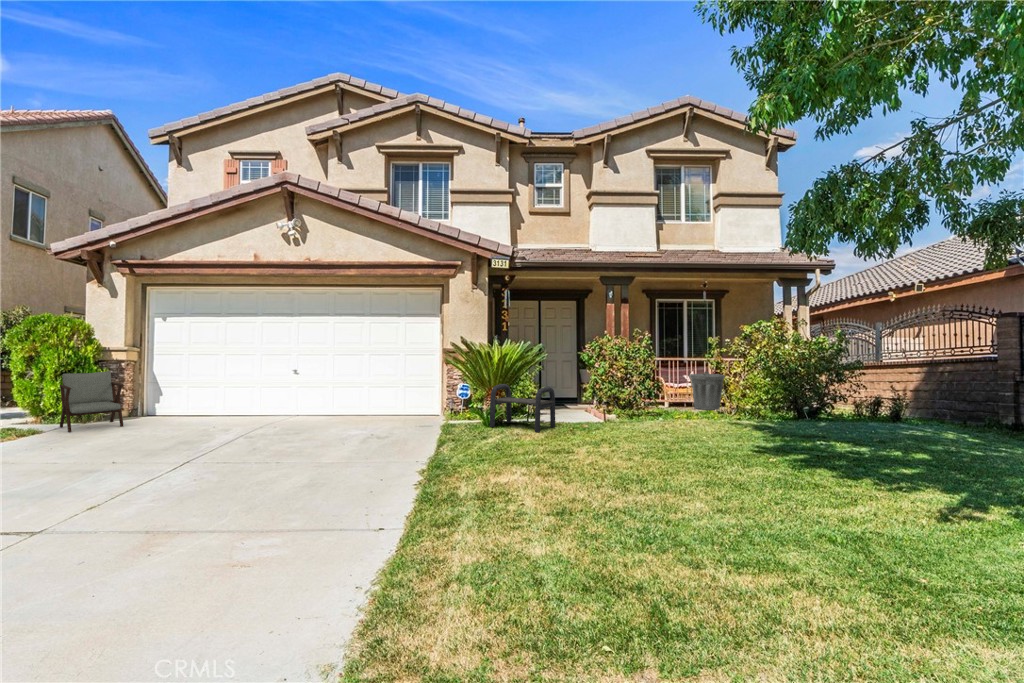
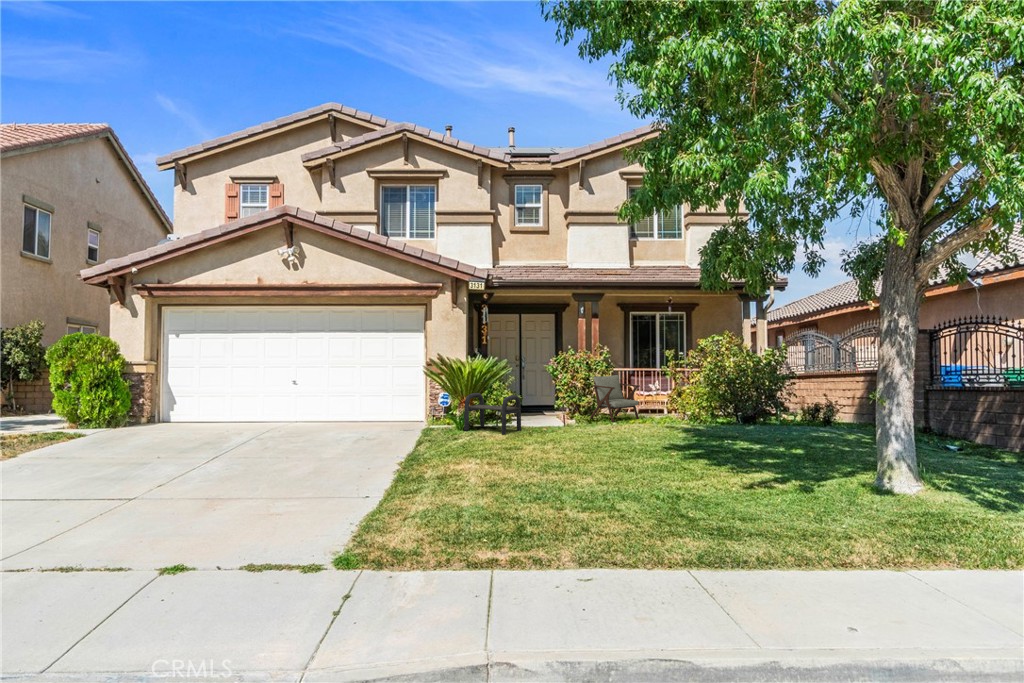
lounge chair: present [60,371,123,432] -> present [590,375,640,422]
trash can: present [690,371,725,410] -> none [651,381,683,416]

